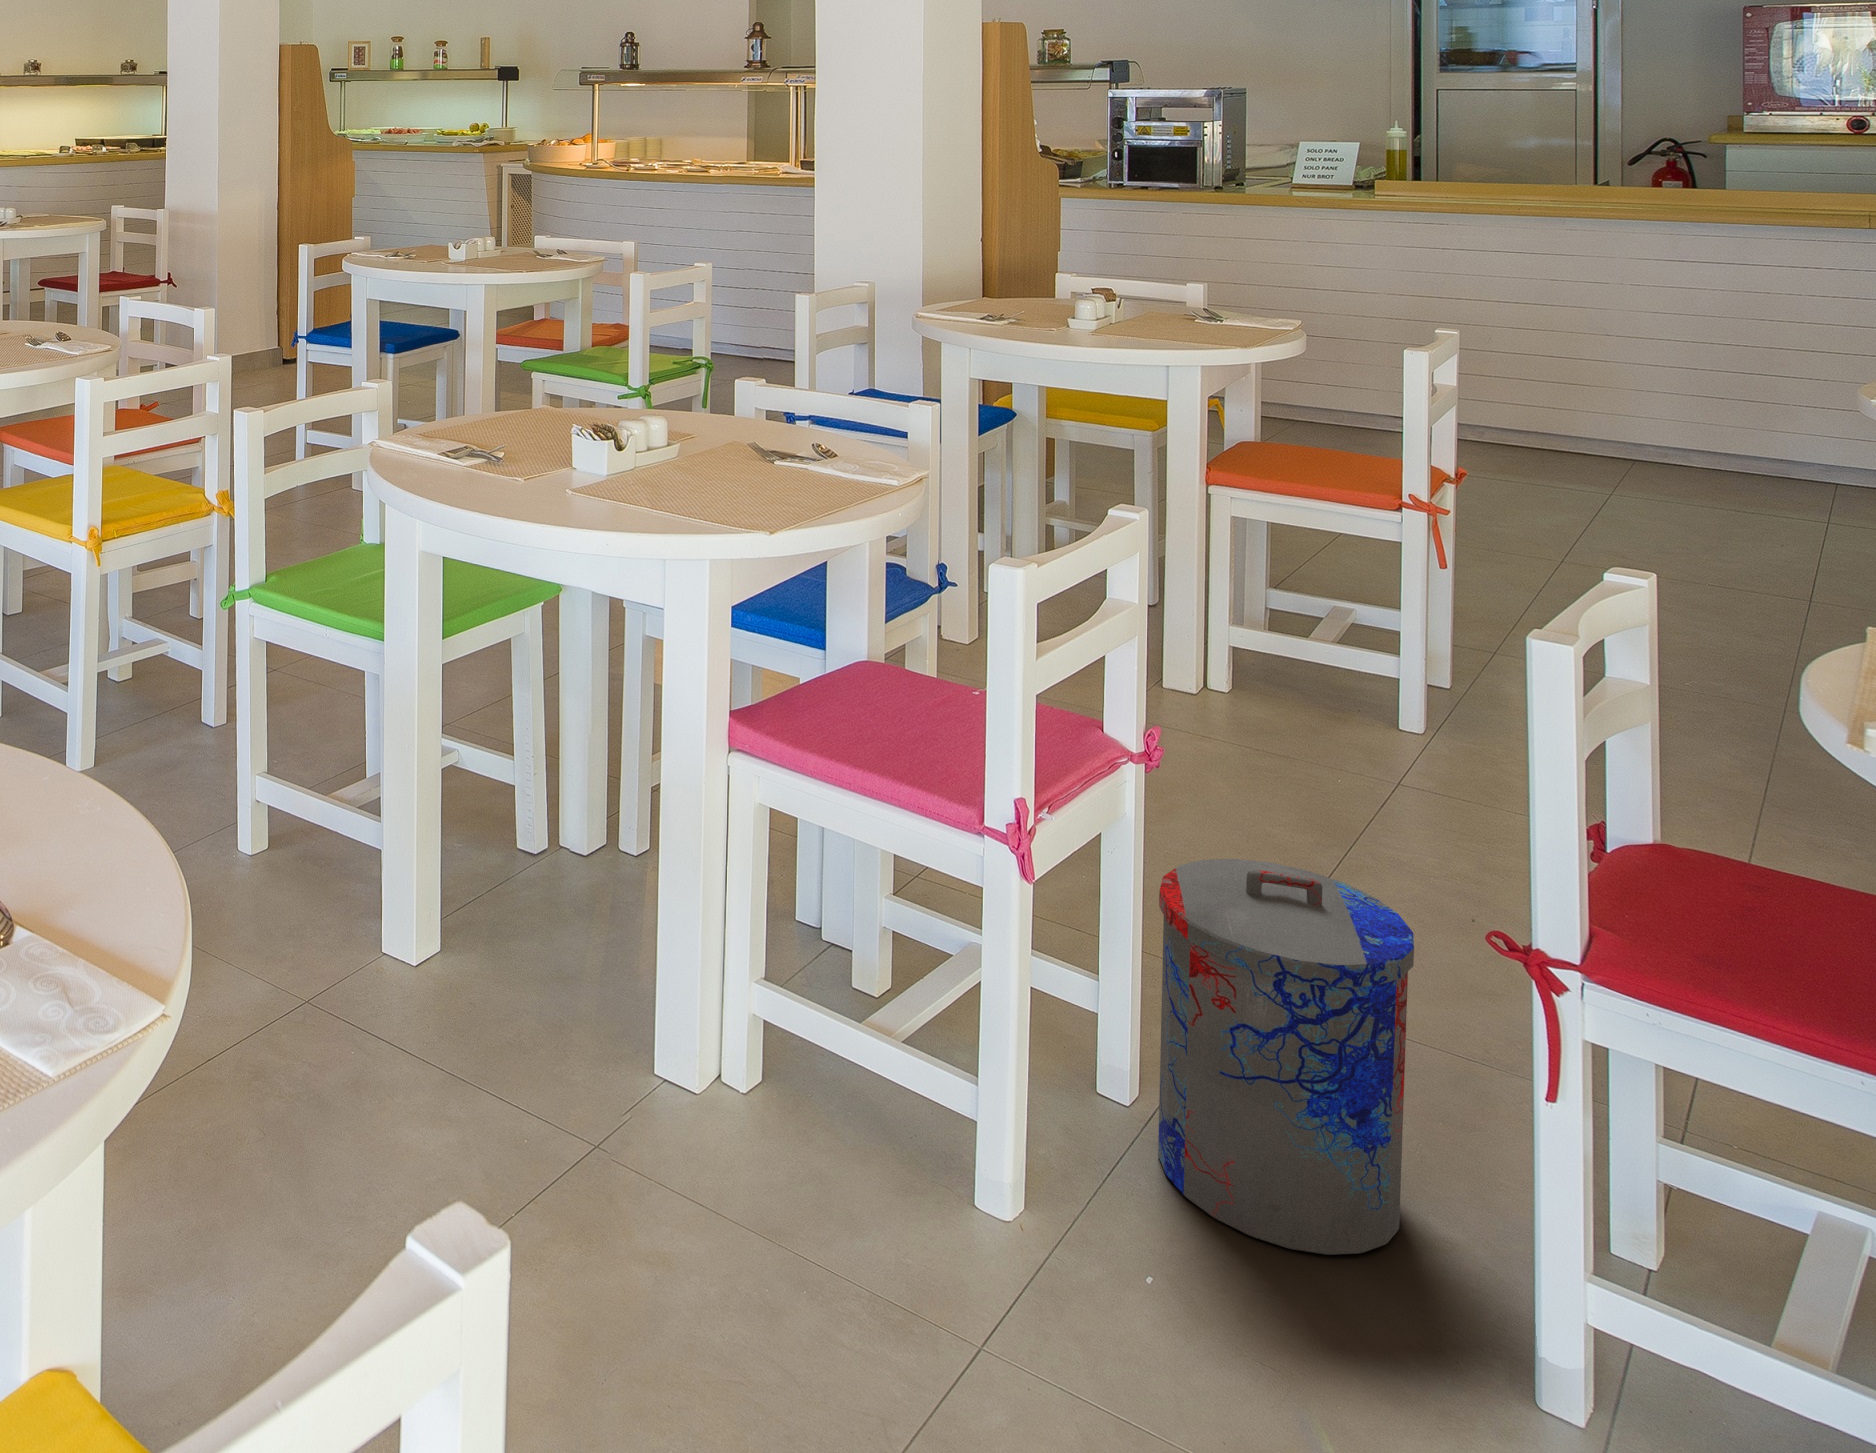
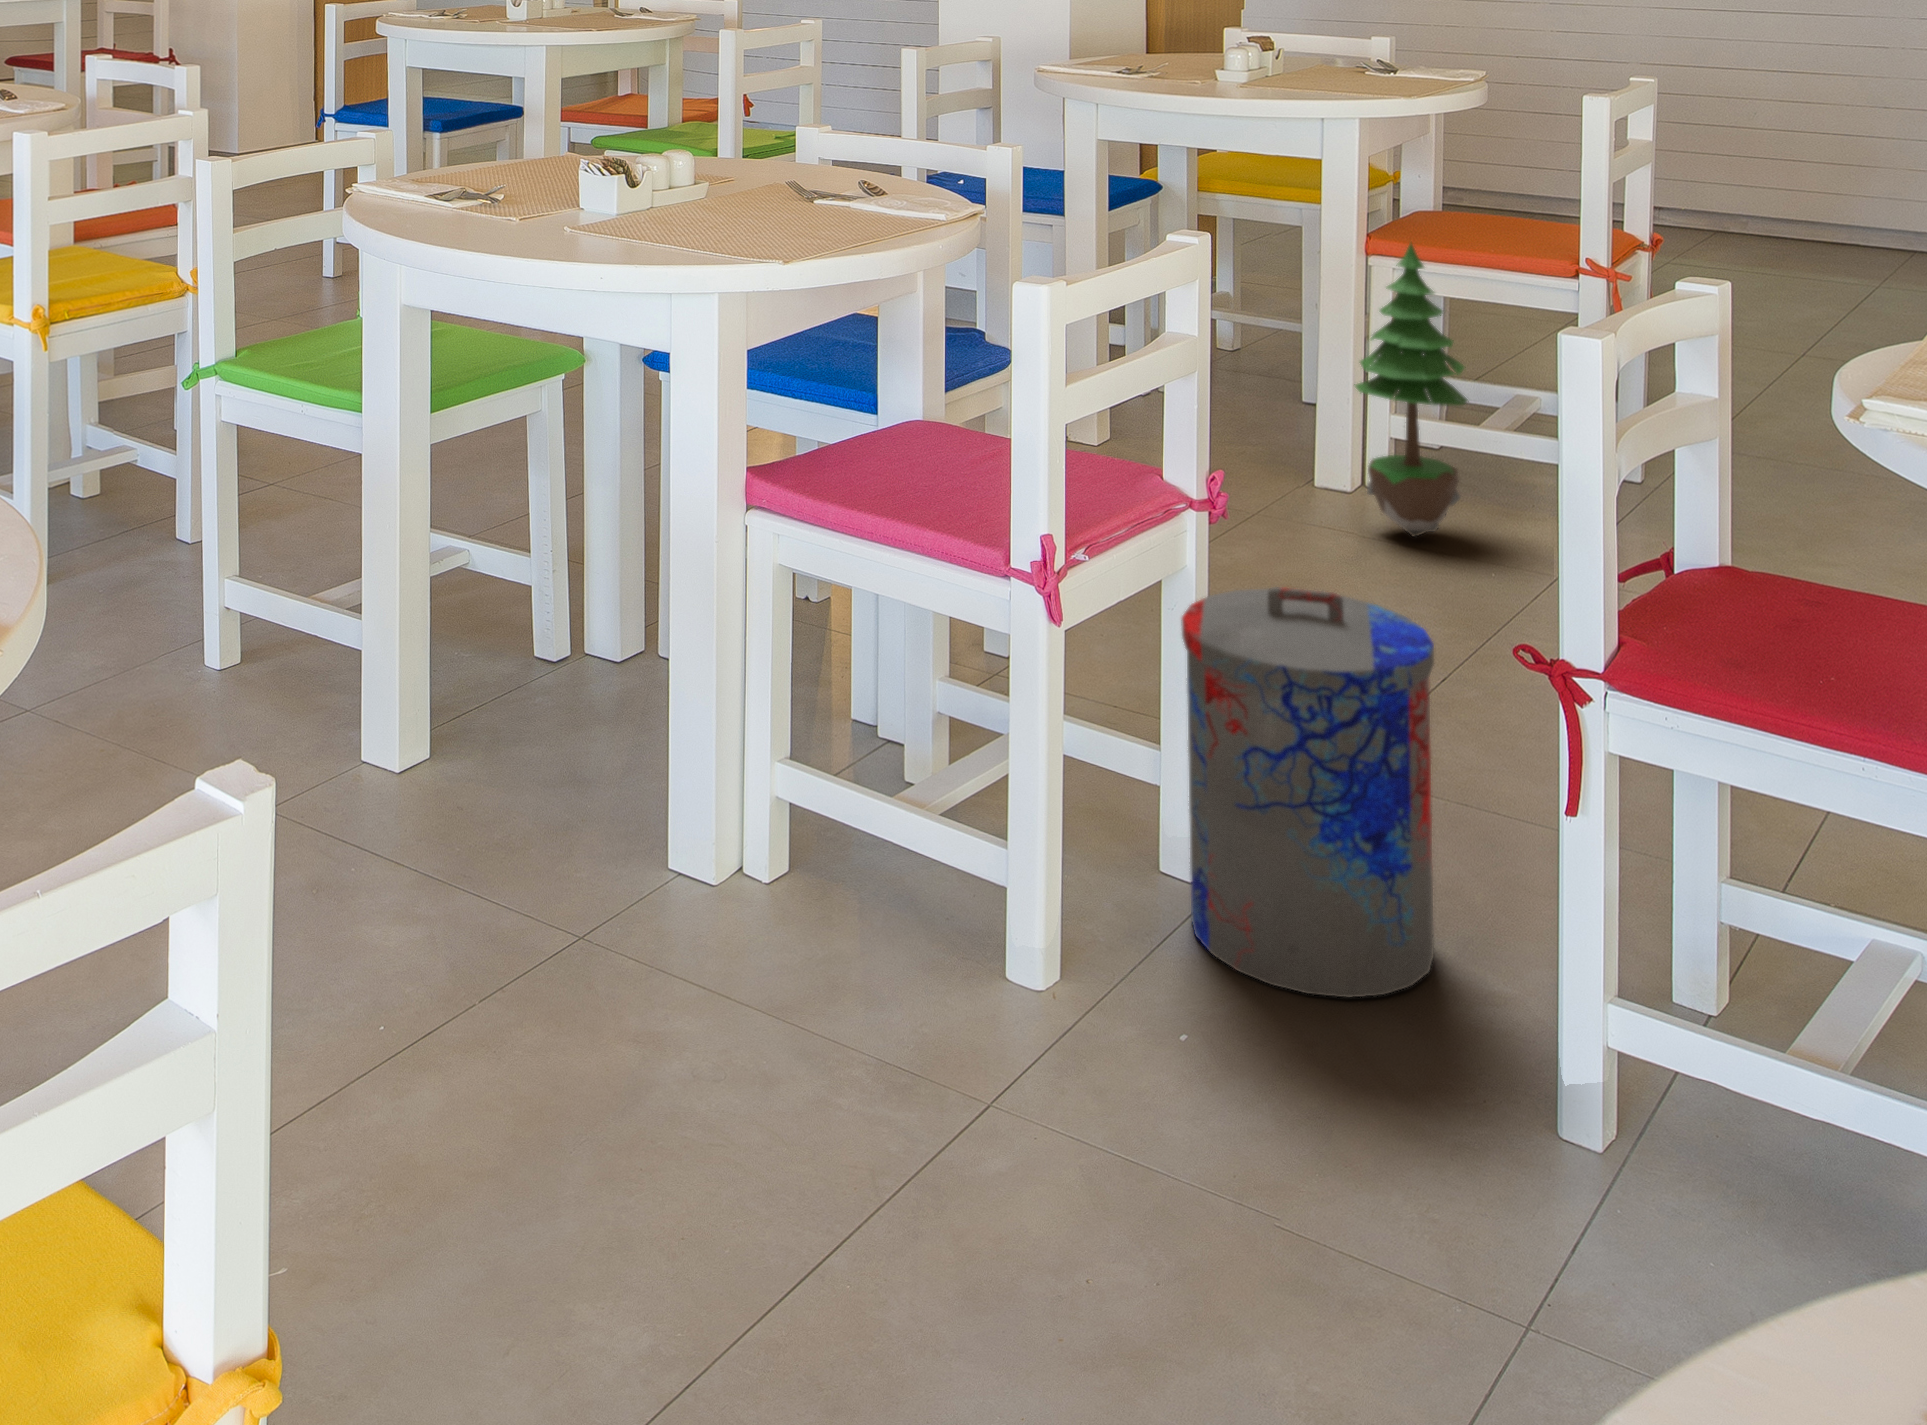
potted tree: none [1214,490,1320,742] -> present [1354,243,1469,537]

